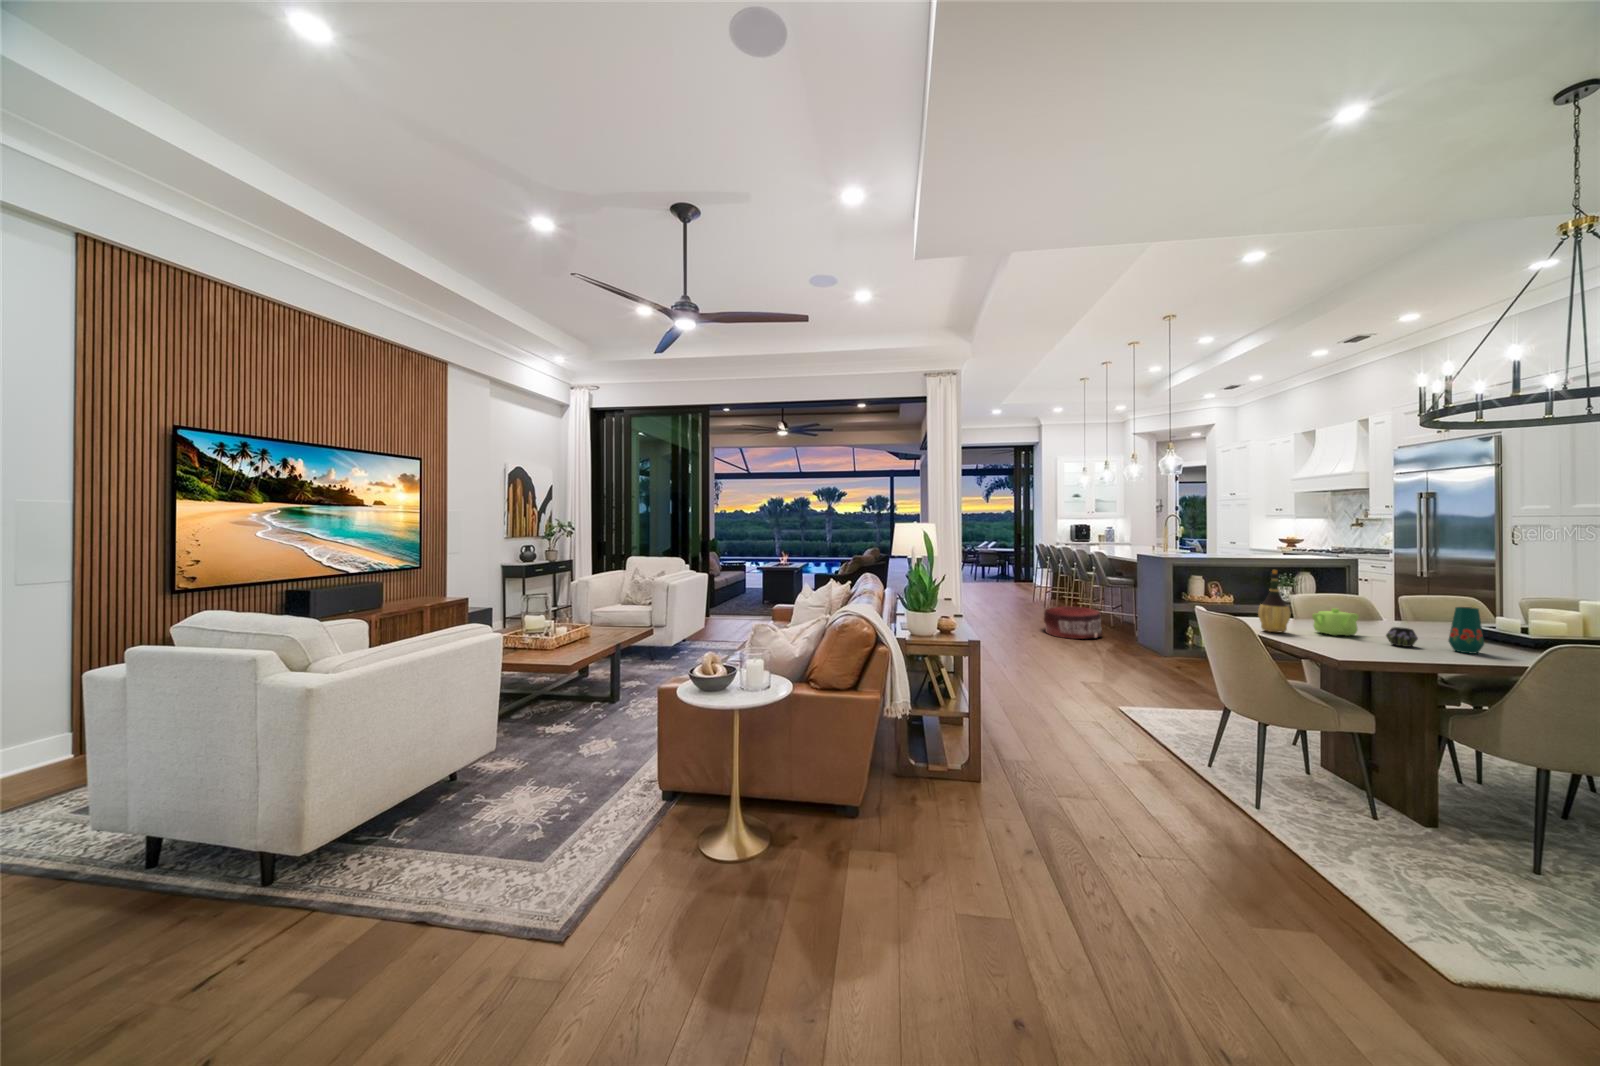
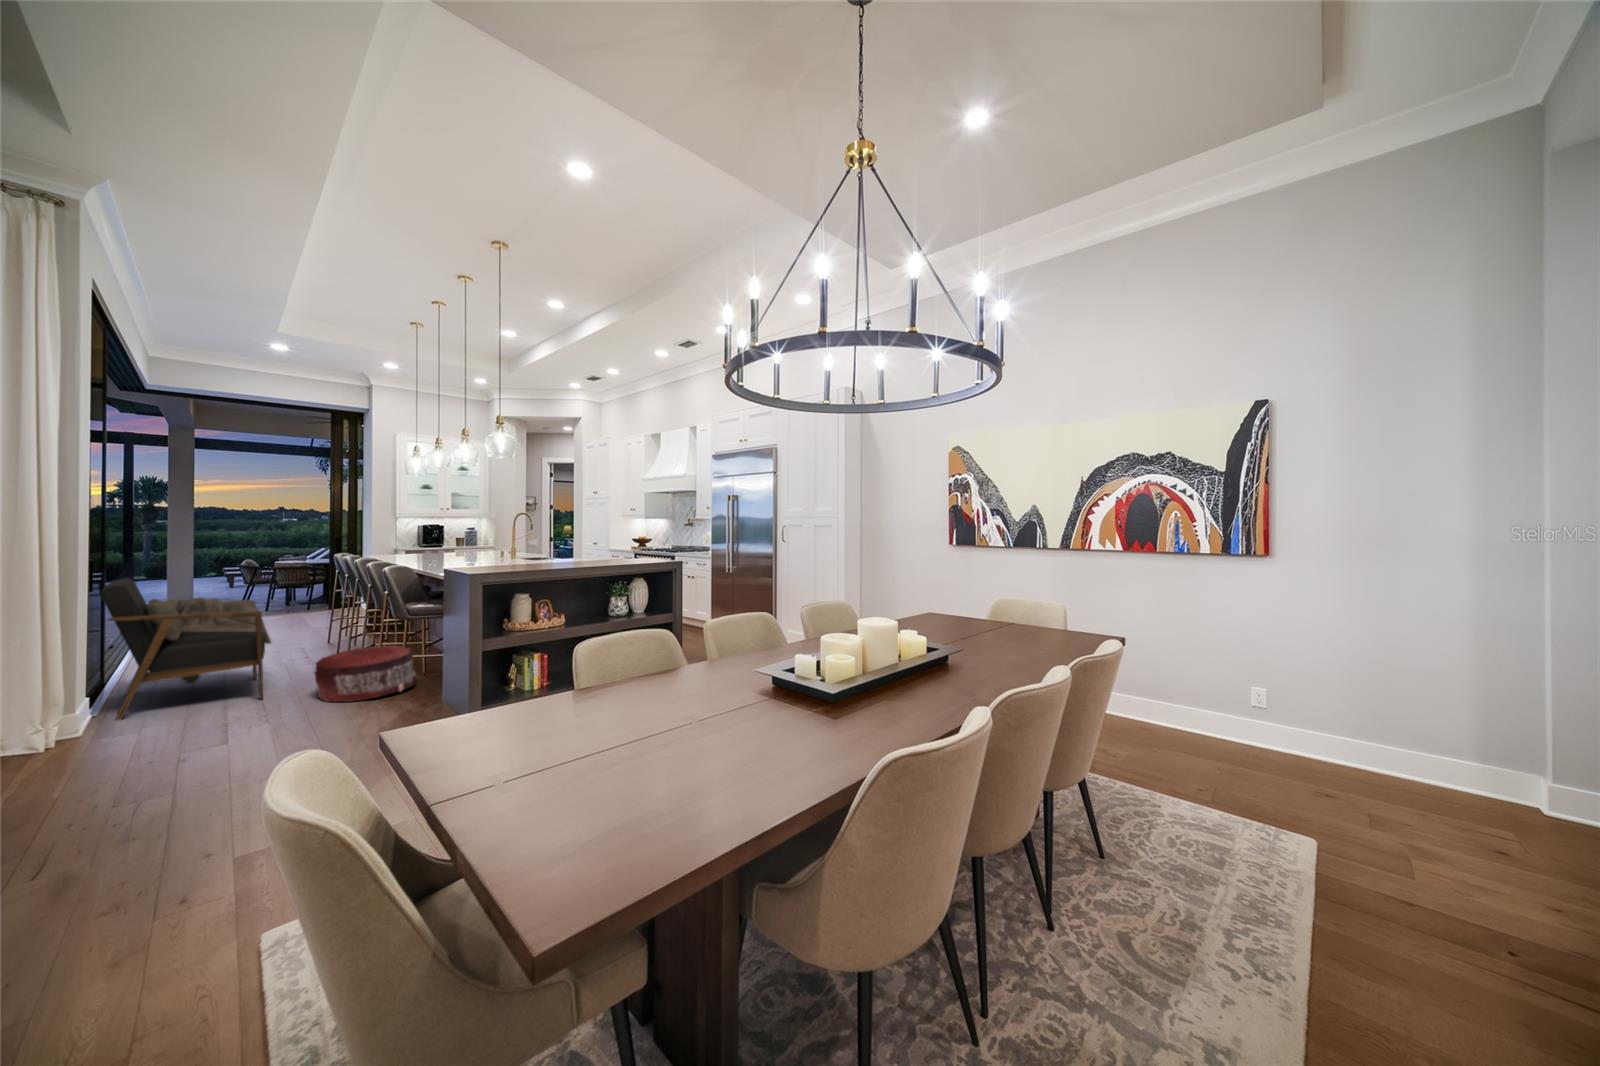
armchair: none [948,554,1018,628] -> present [101,578,271,721]
wine bottle: present [1258,570,1290,633] -> none [506,611,559,733]
vase: present [1386,607,1484,654] -> none [686,650,792,727]
teapot: present [1312,608,1359,636] -> none [594,666,658,716]

